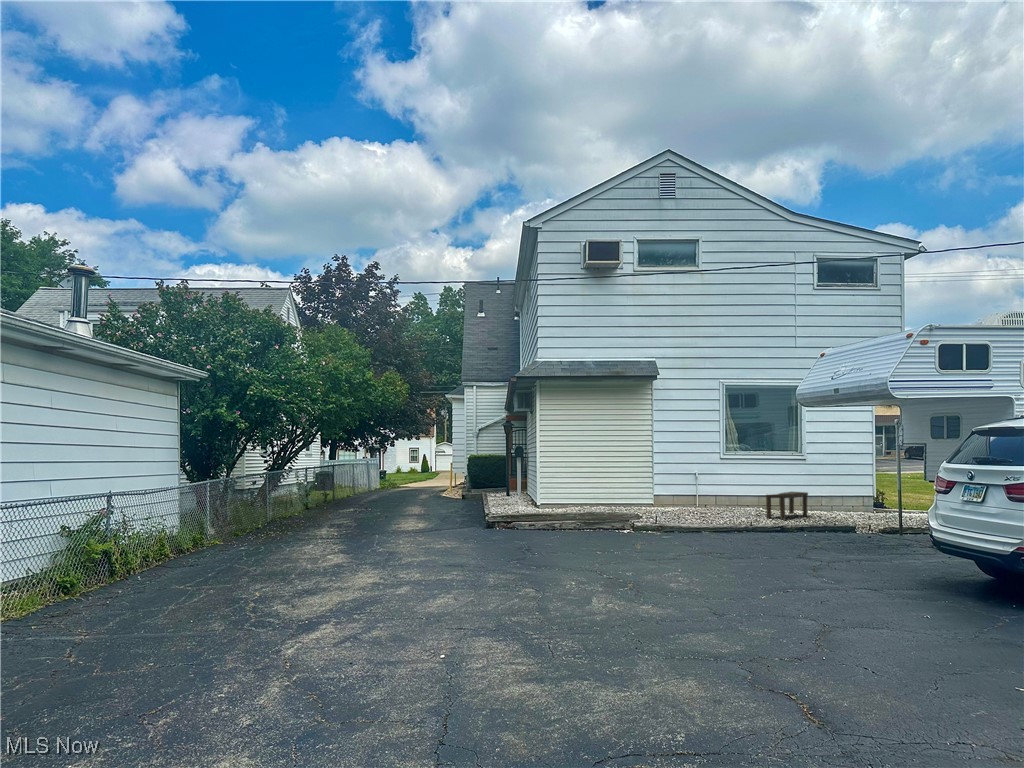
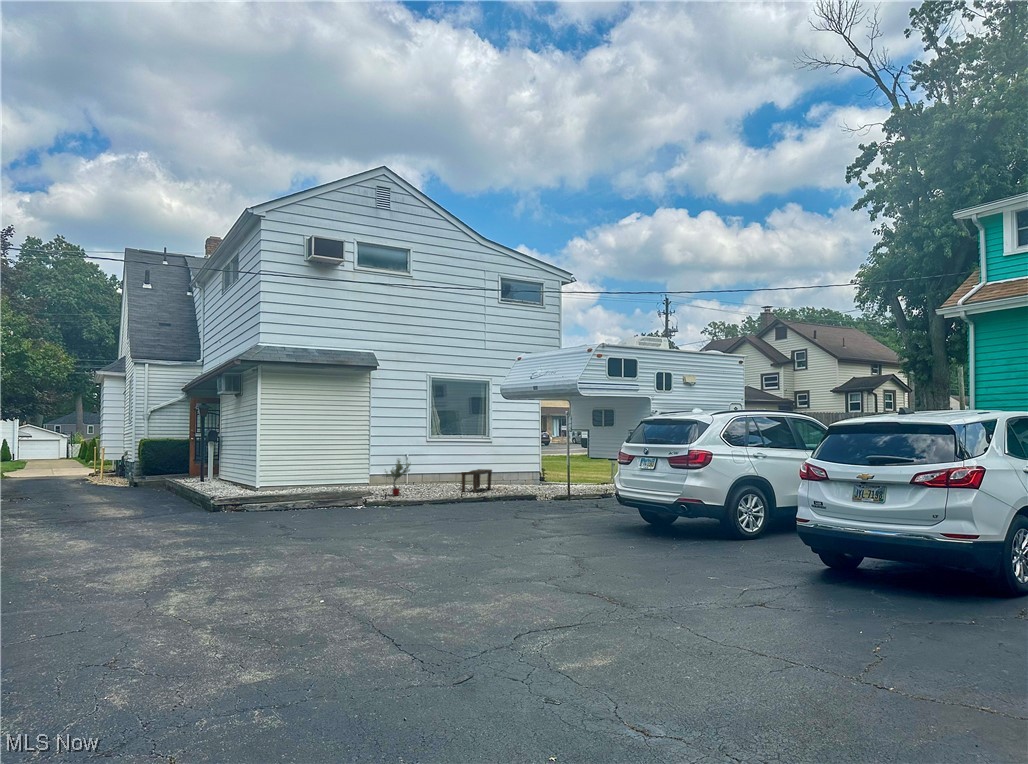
potted tree: none [668,476,702,519] -> present [385,460,410,496]

